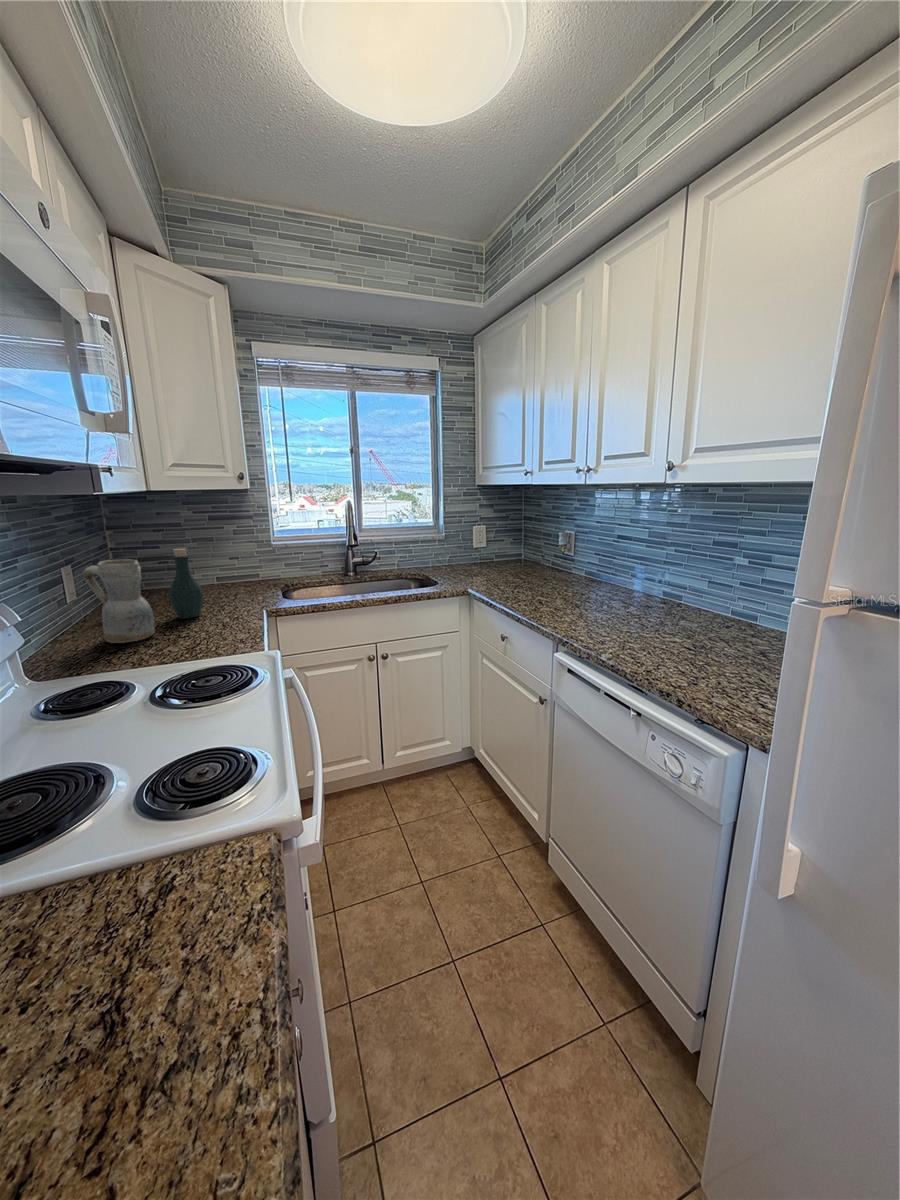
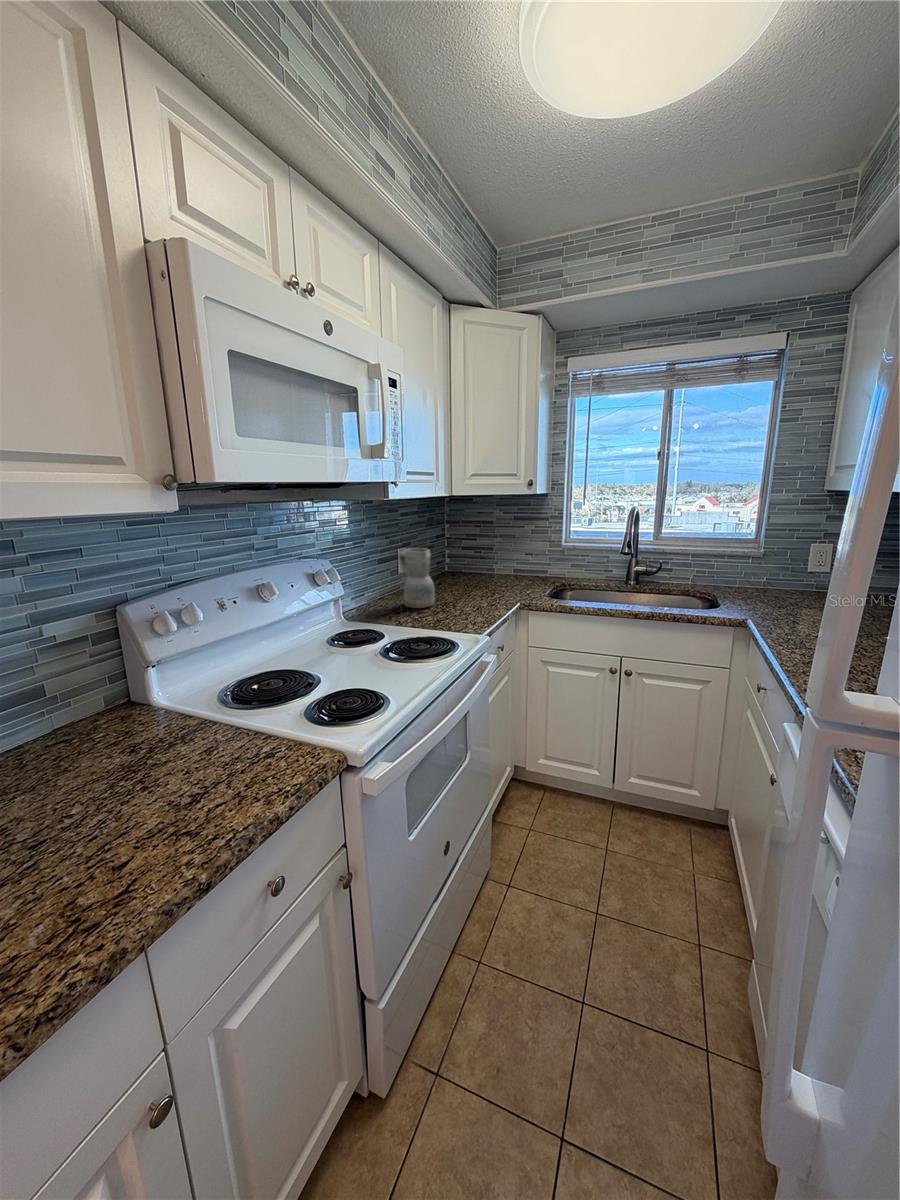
bottle: present [168,549,203,619] -> none [455,543,479,598]

